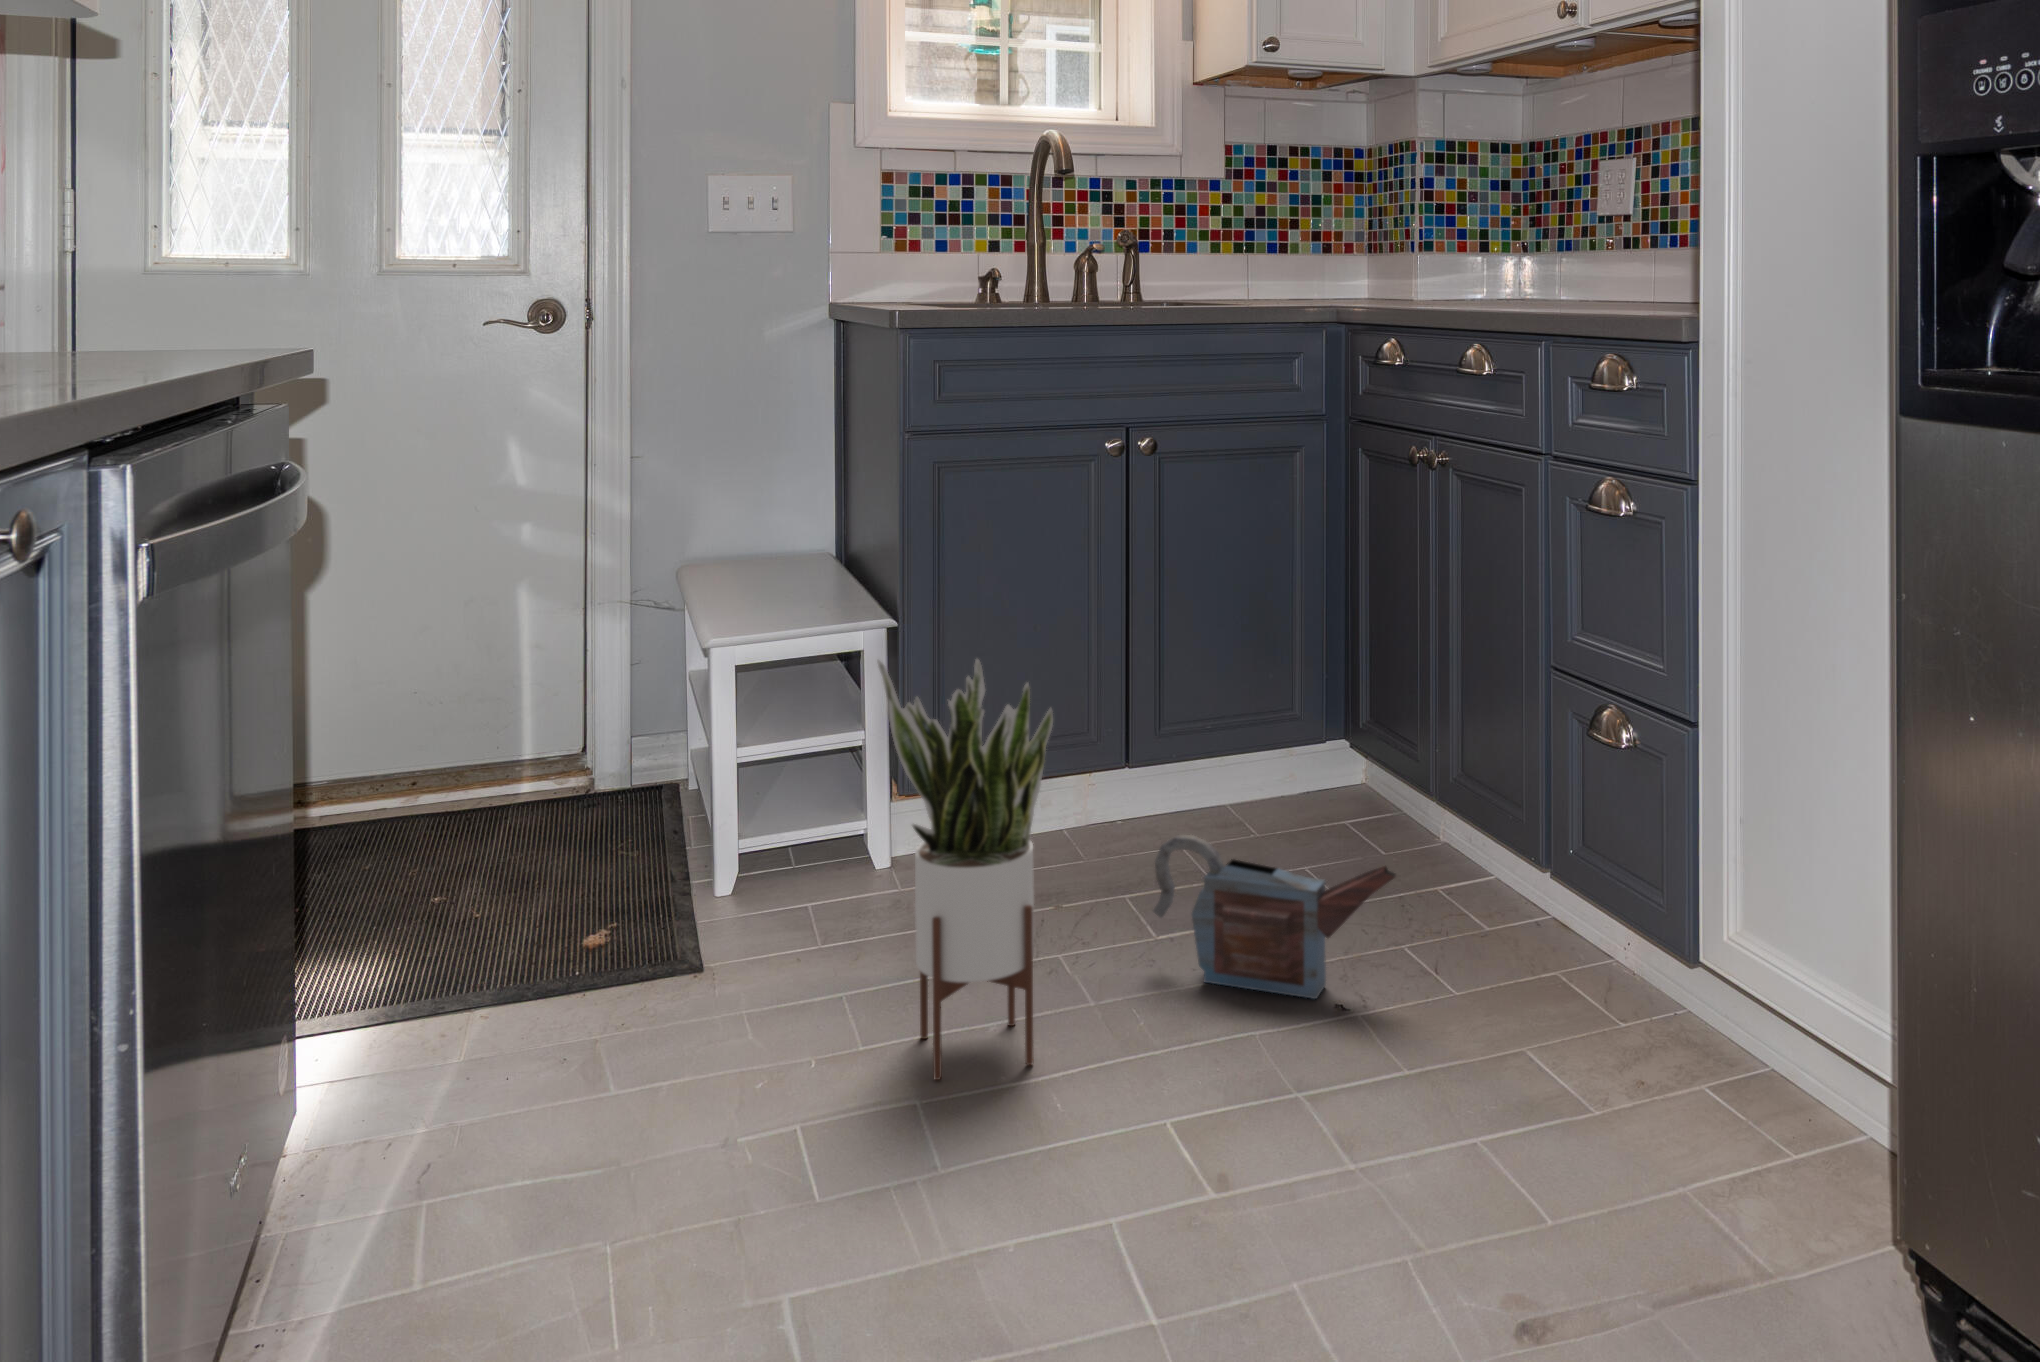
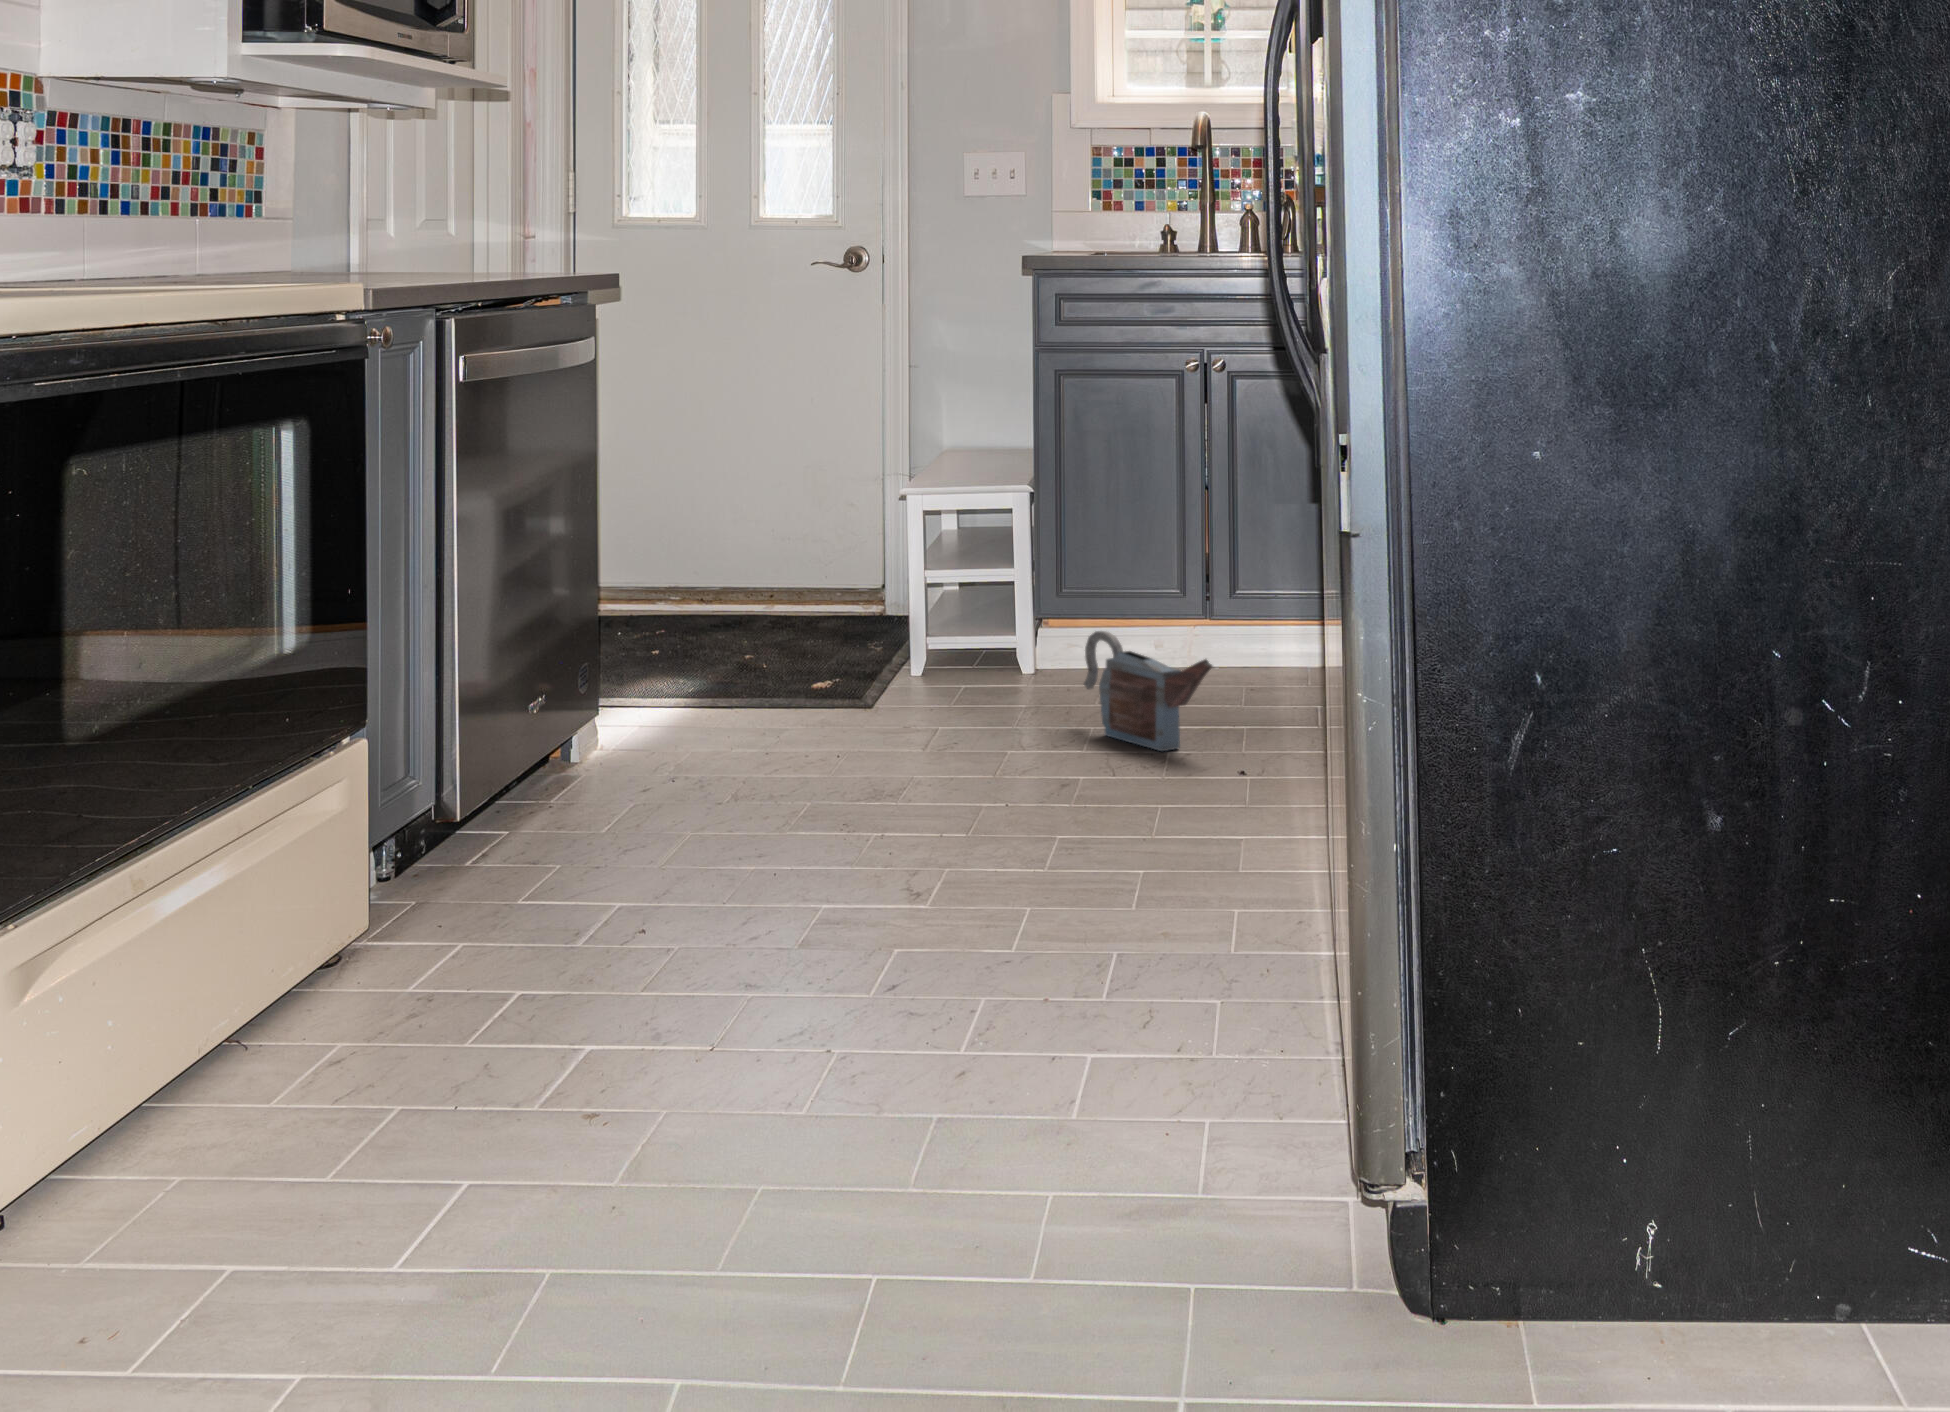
potted plant: present [877,659,1053,1080] -> none [878,472,973,744]

